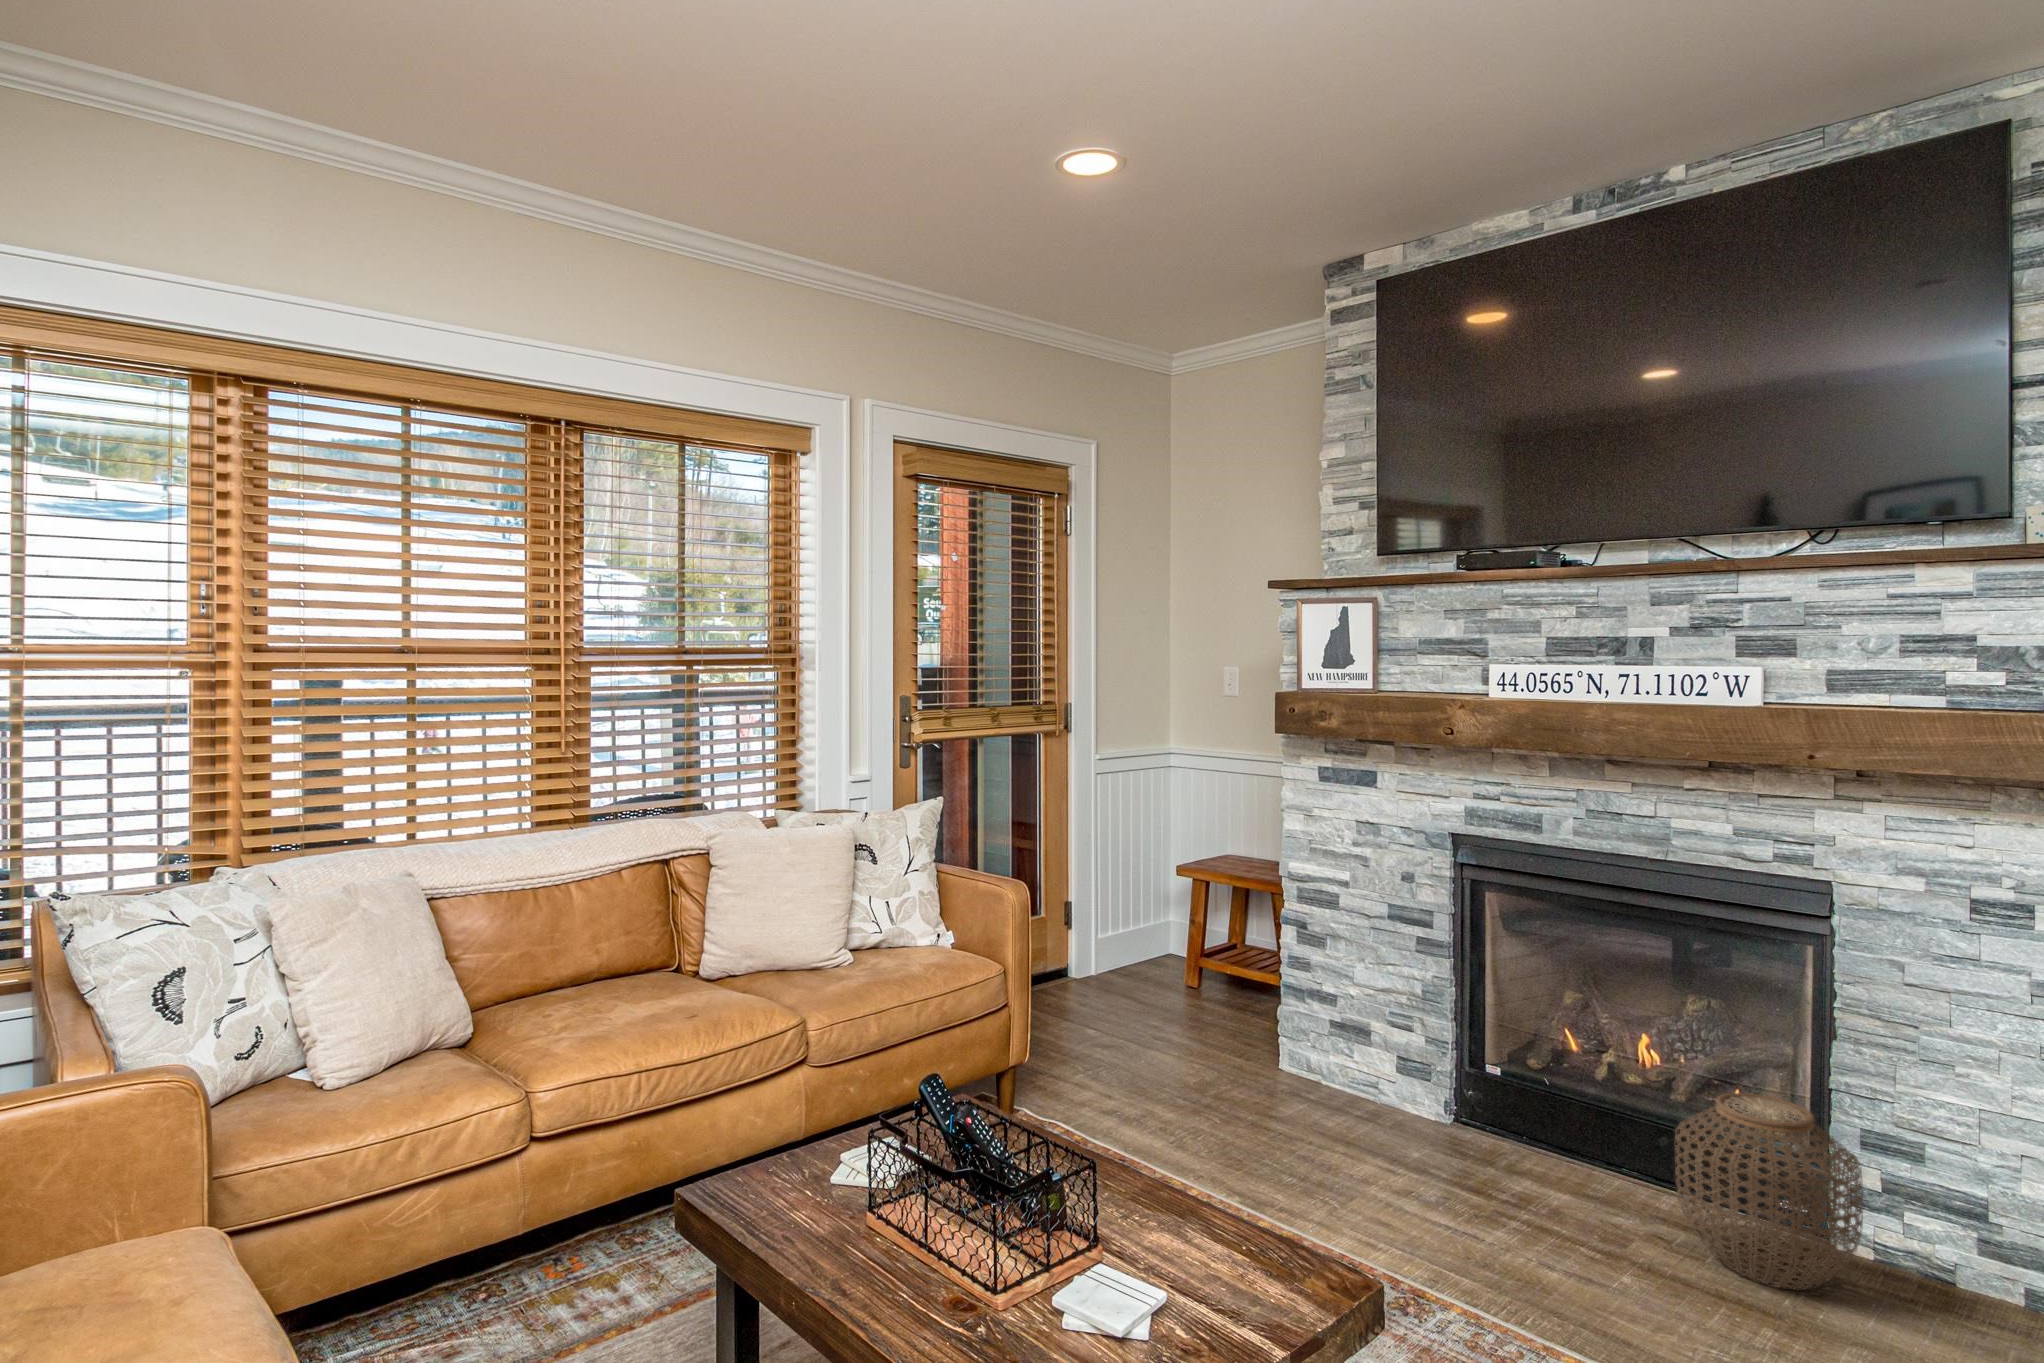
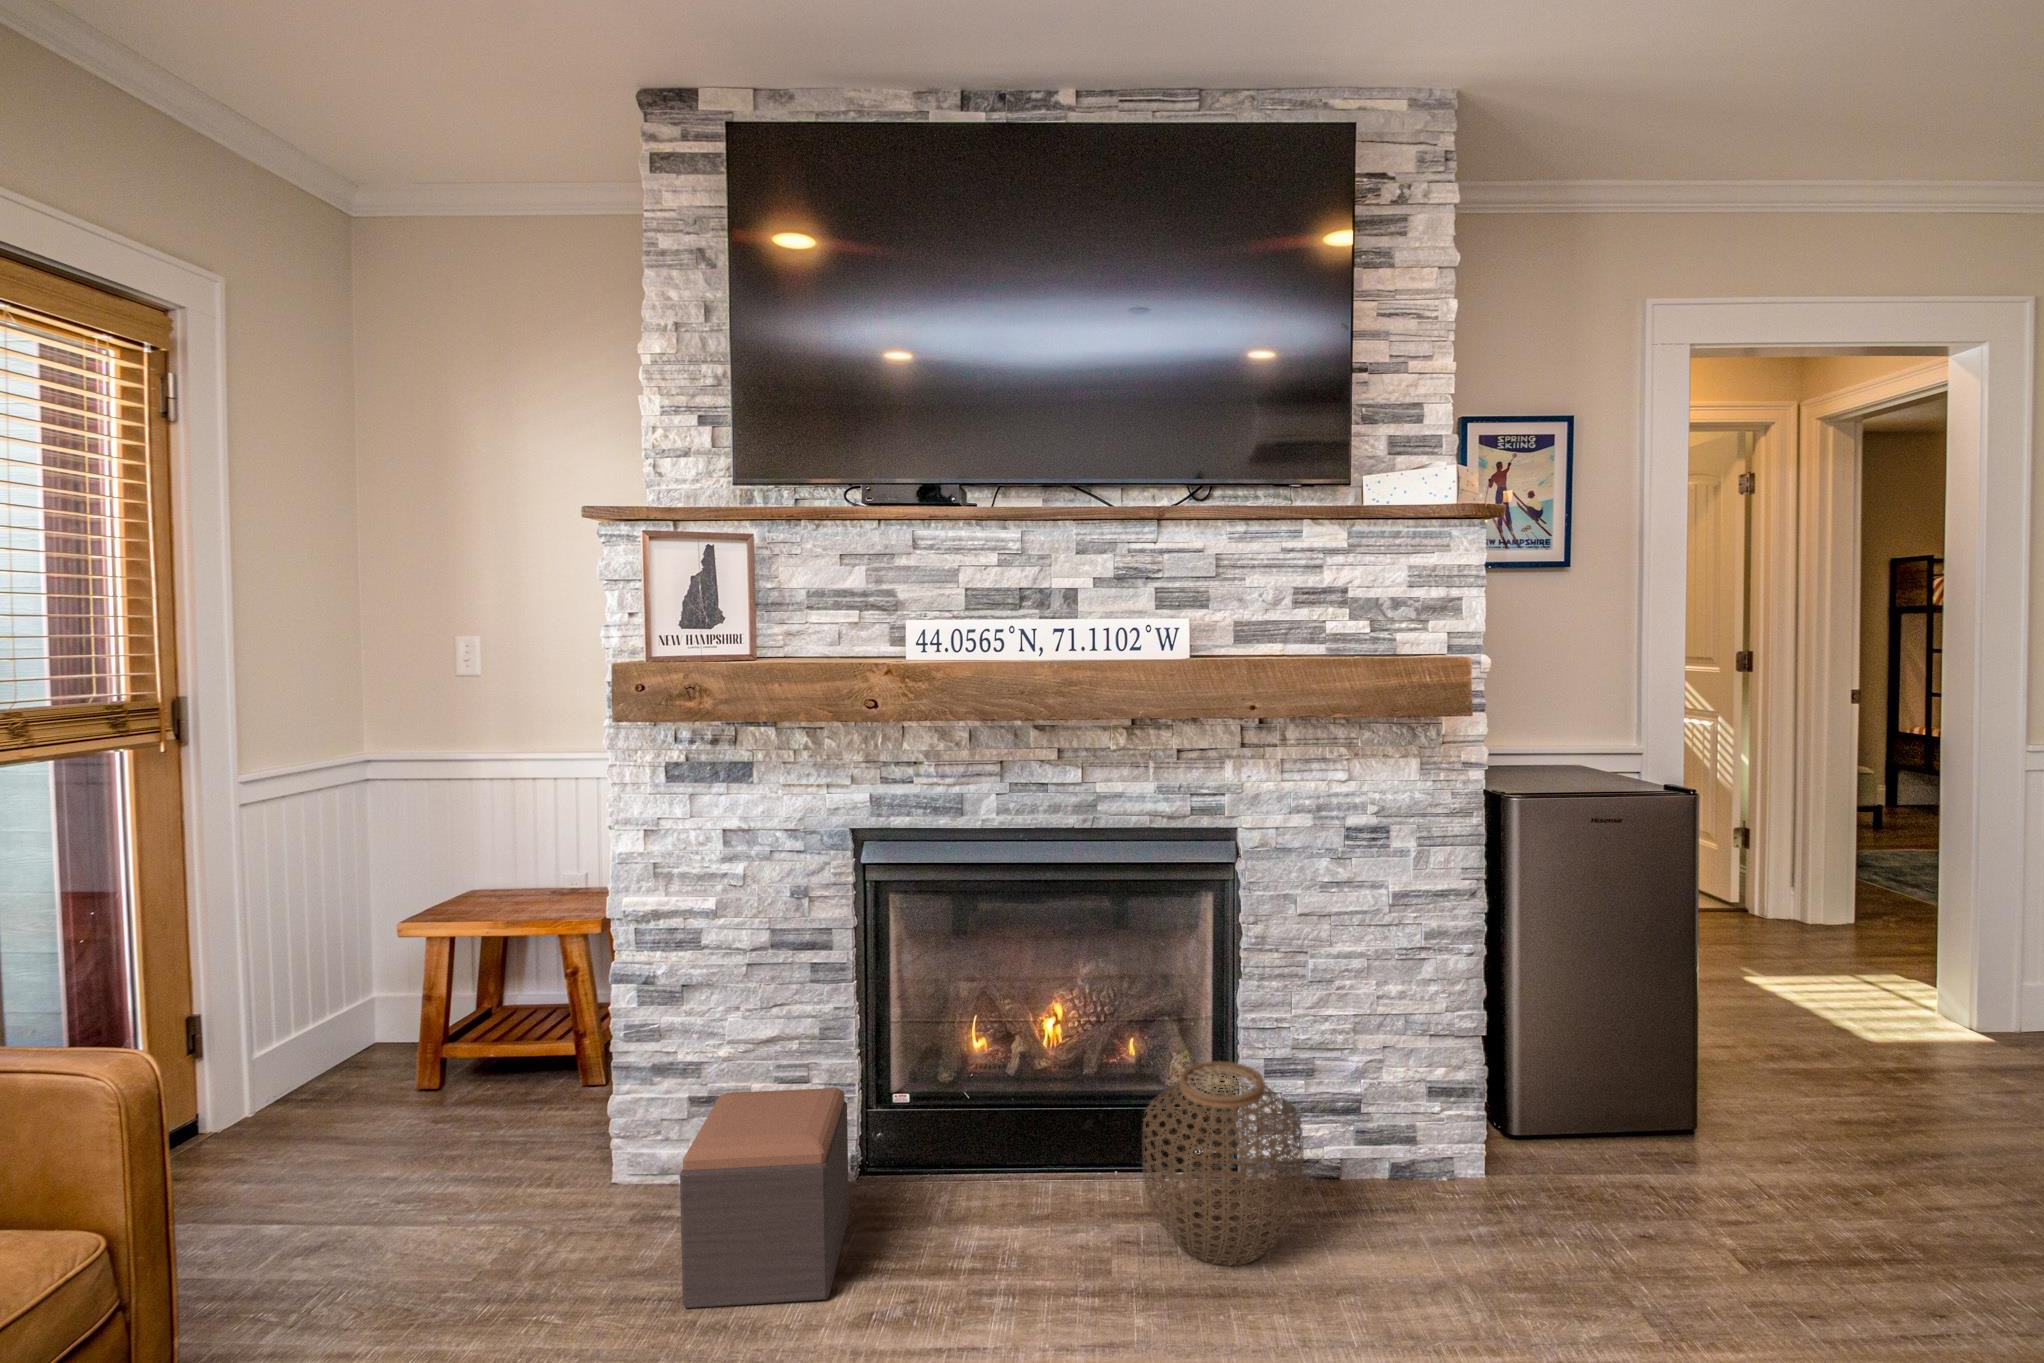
footstool: none [1288,1010,1427,1167] -> present [680,1088,849,1308]

